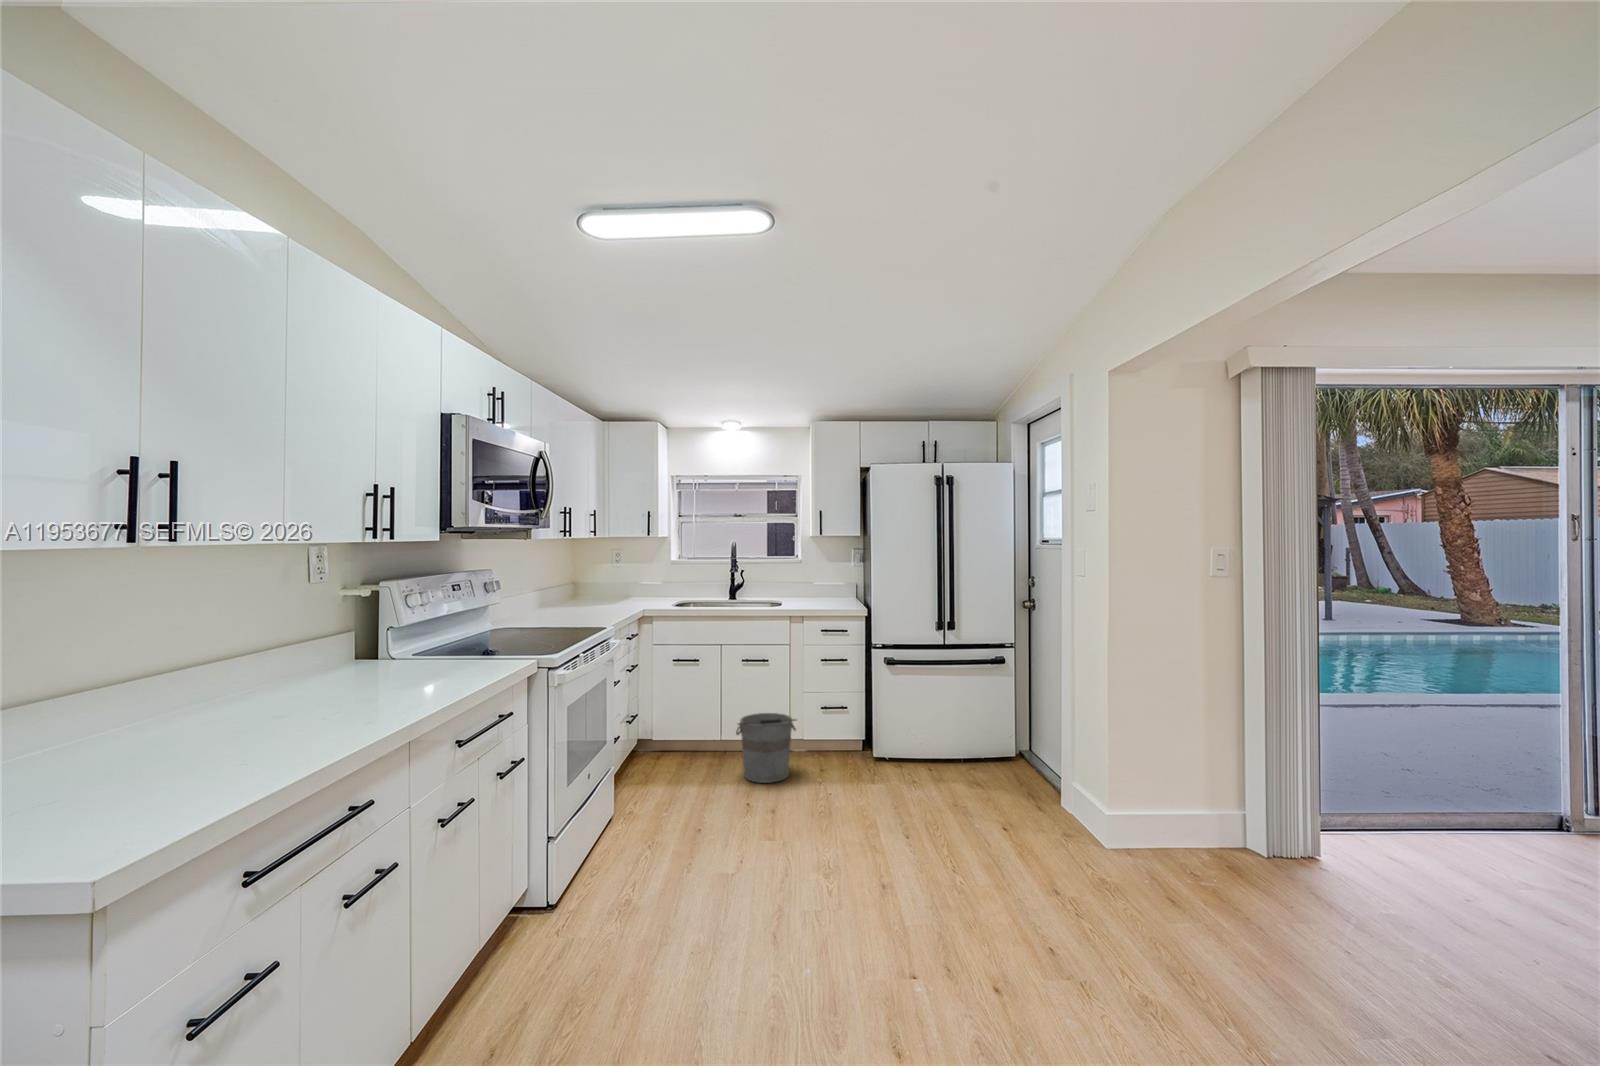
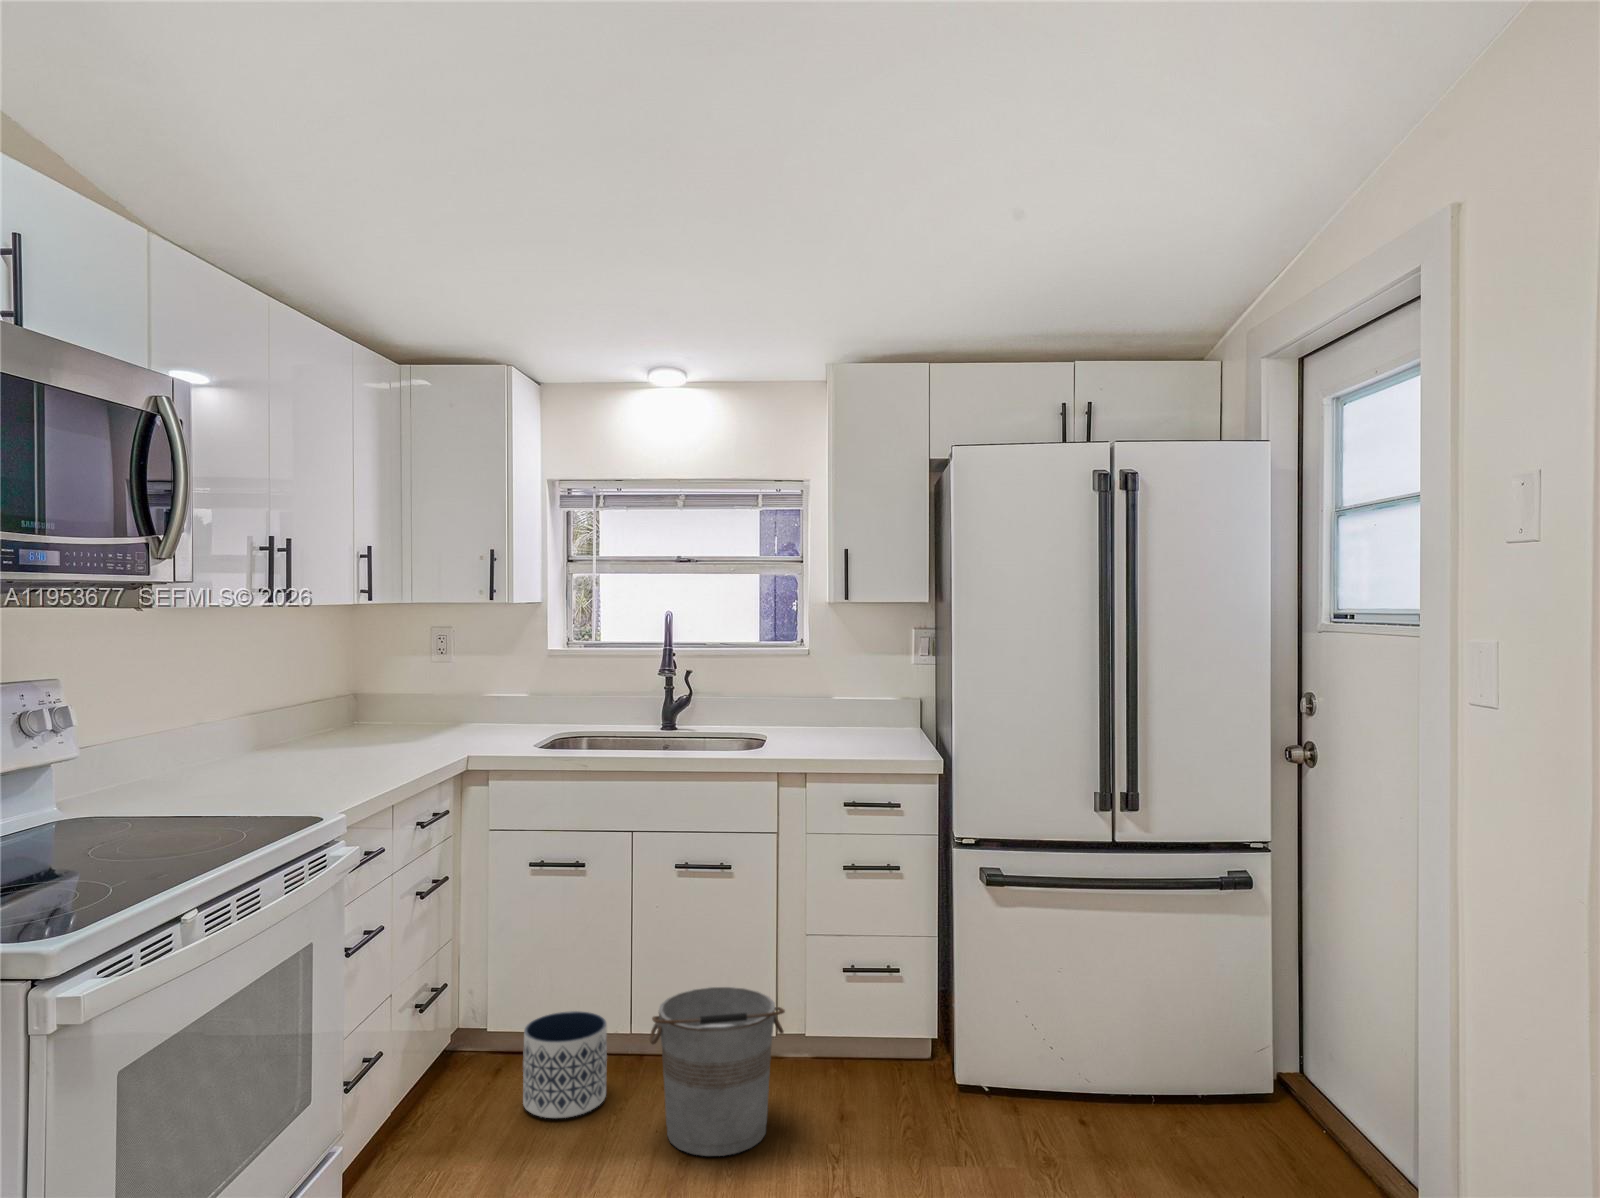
planter: none [676,727,713,772] -> present [523,1011,607,1118]

